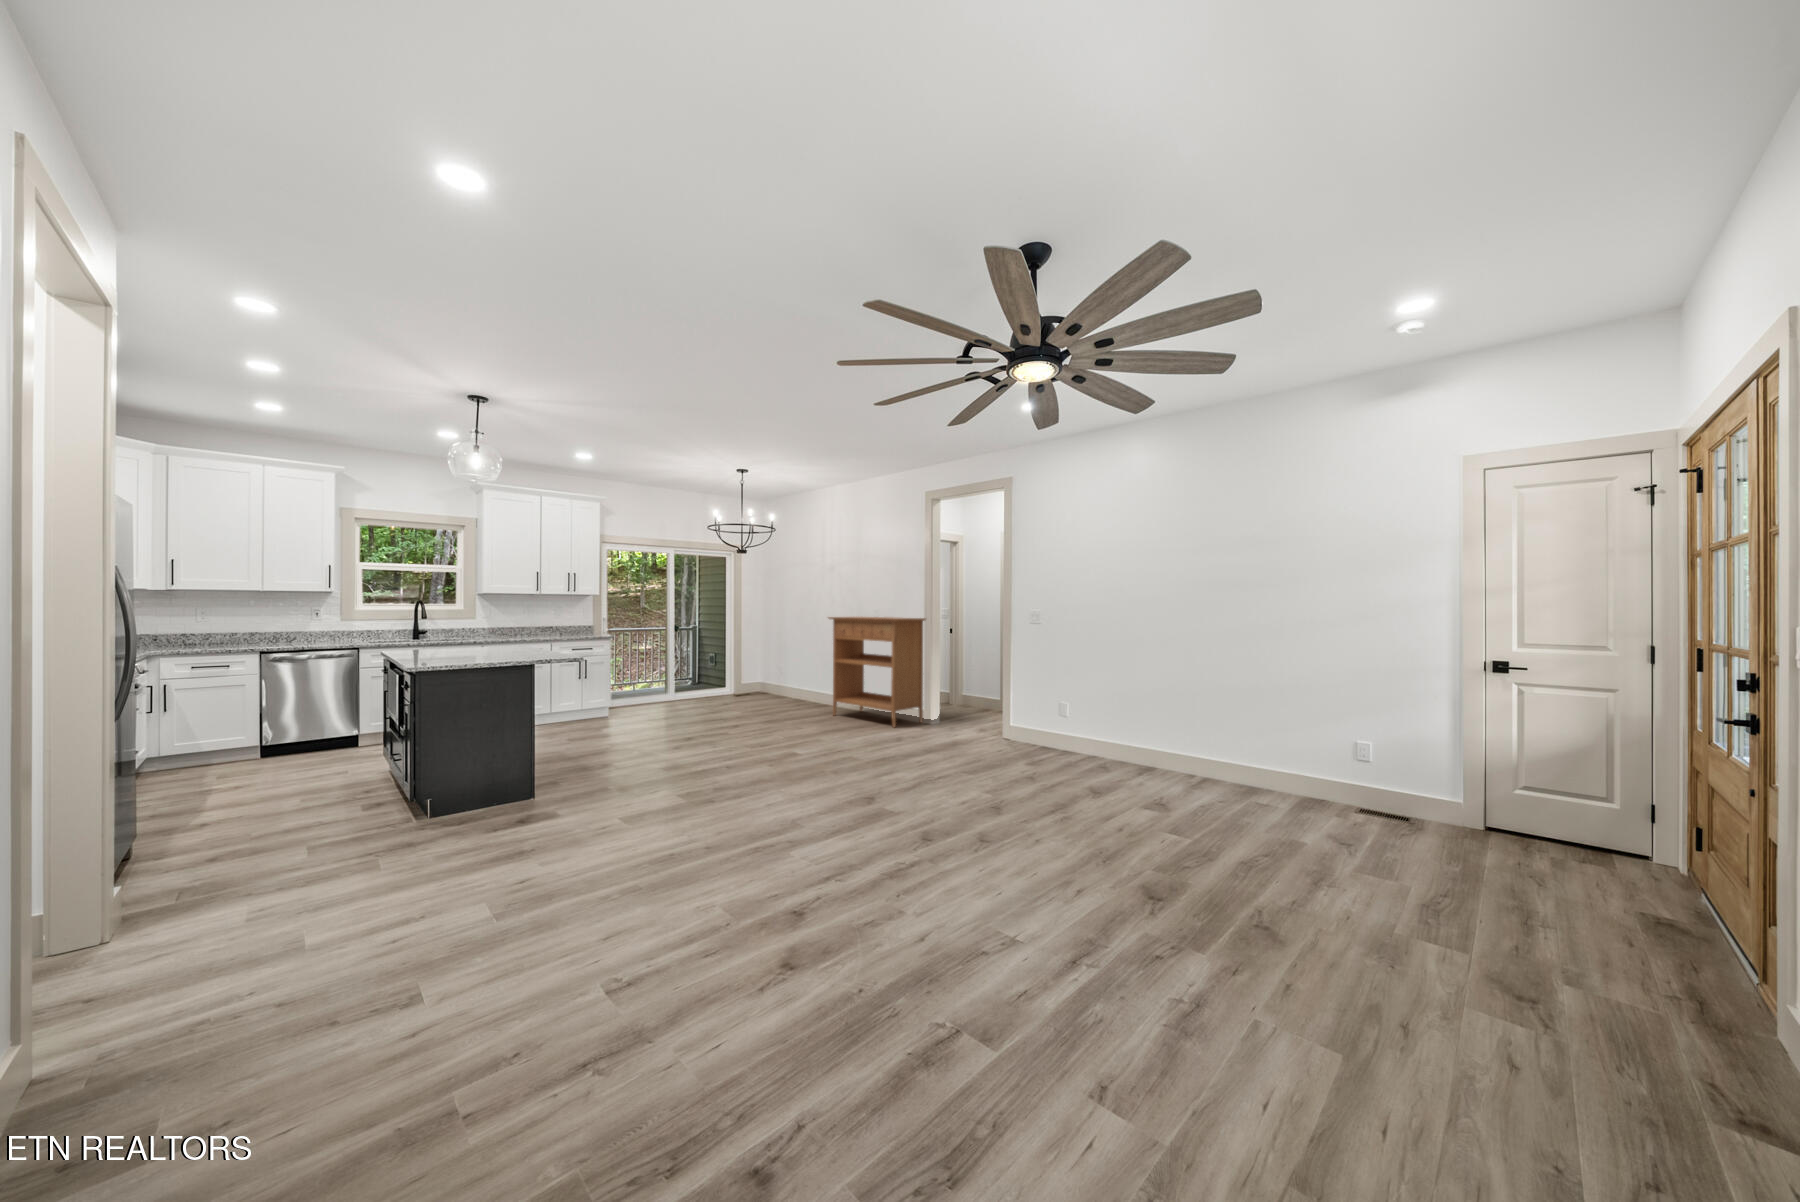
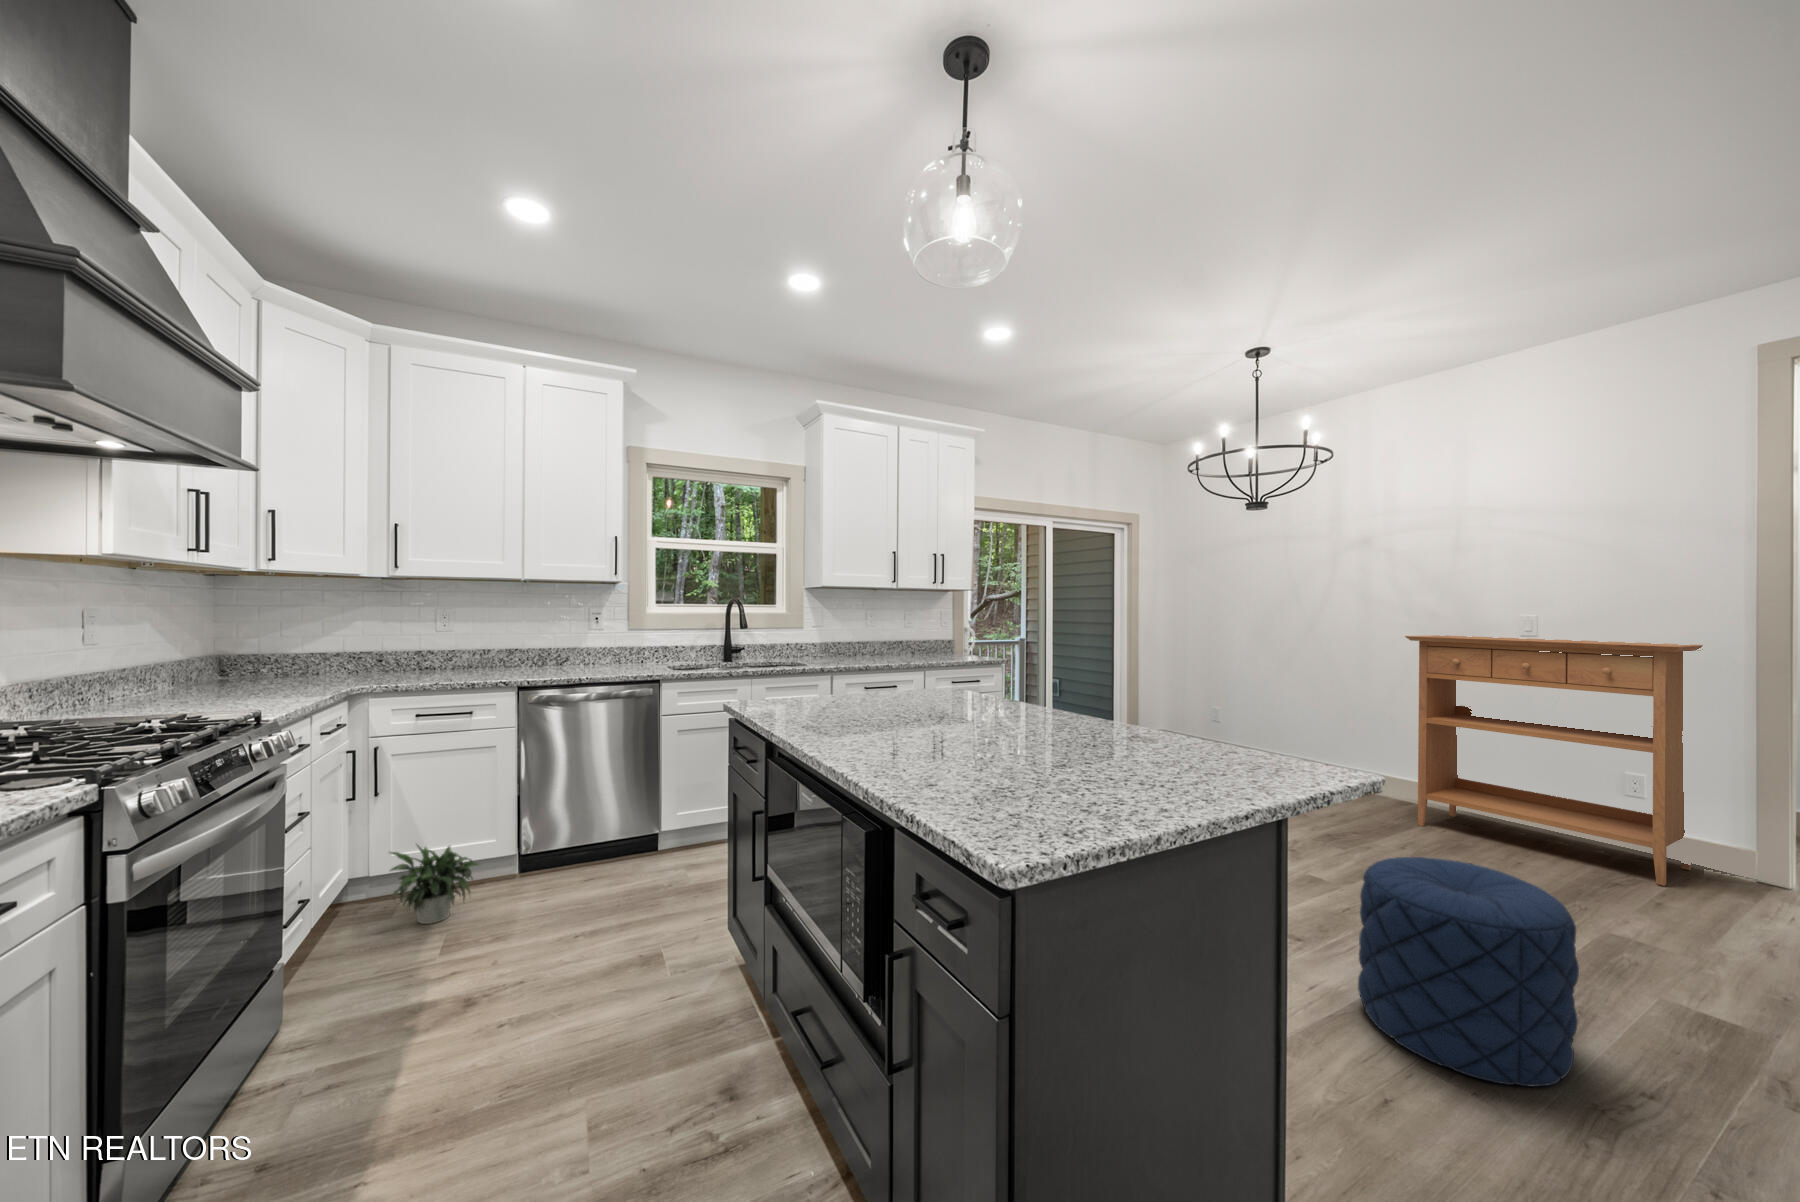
pouf: none [664,704,732,773] -> present [1358,857,1579,1086]
potted plant: none [168,735,236,775] -> present [381,845,480,924]

